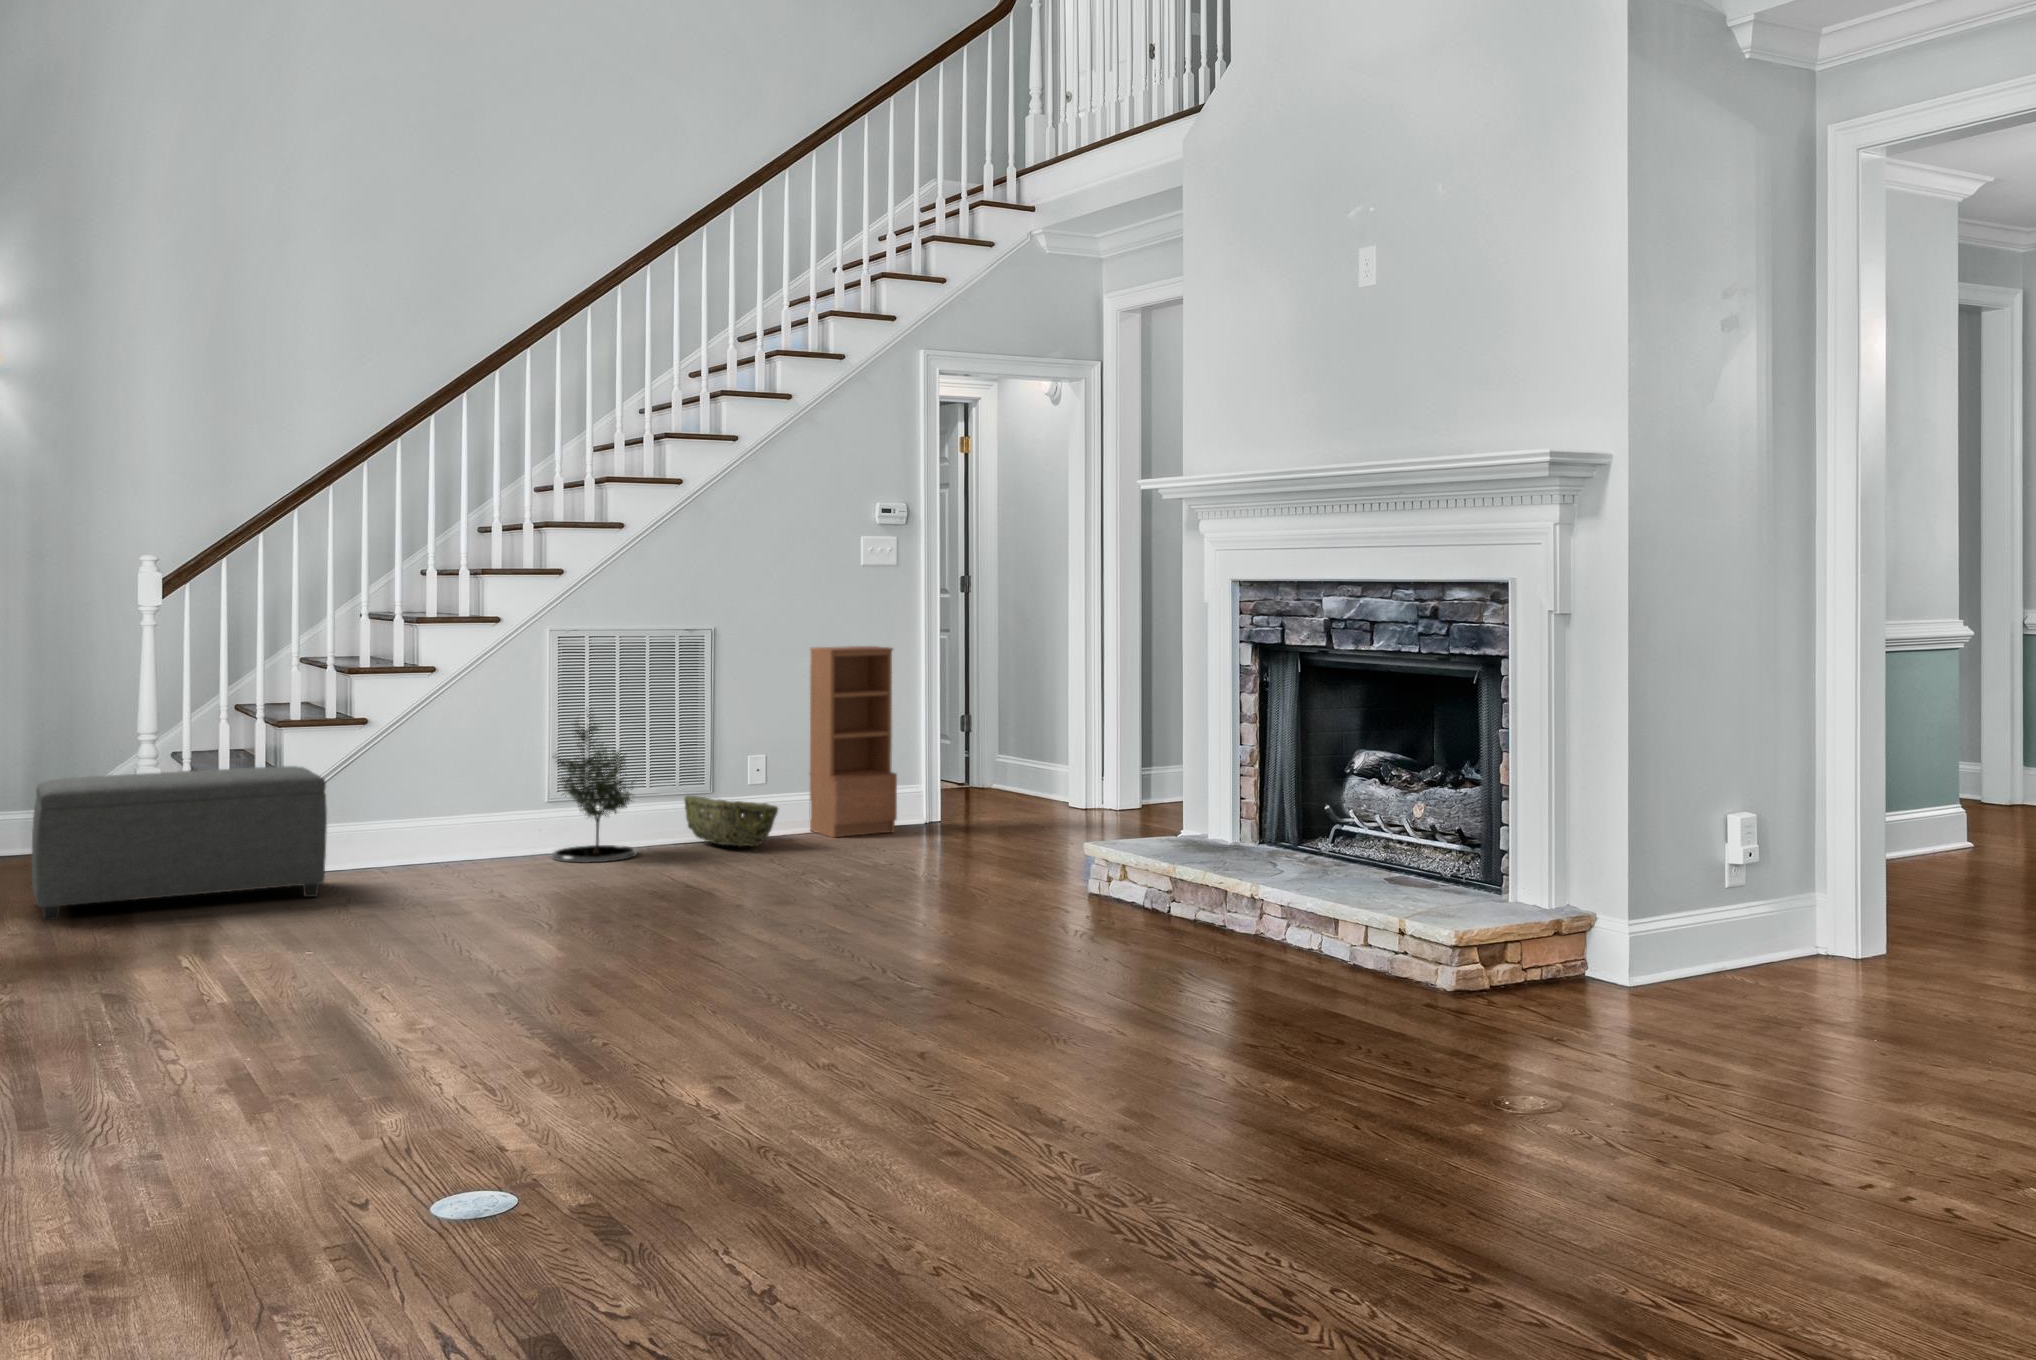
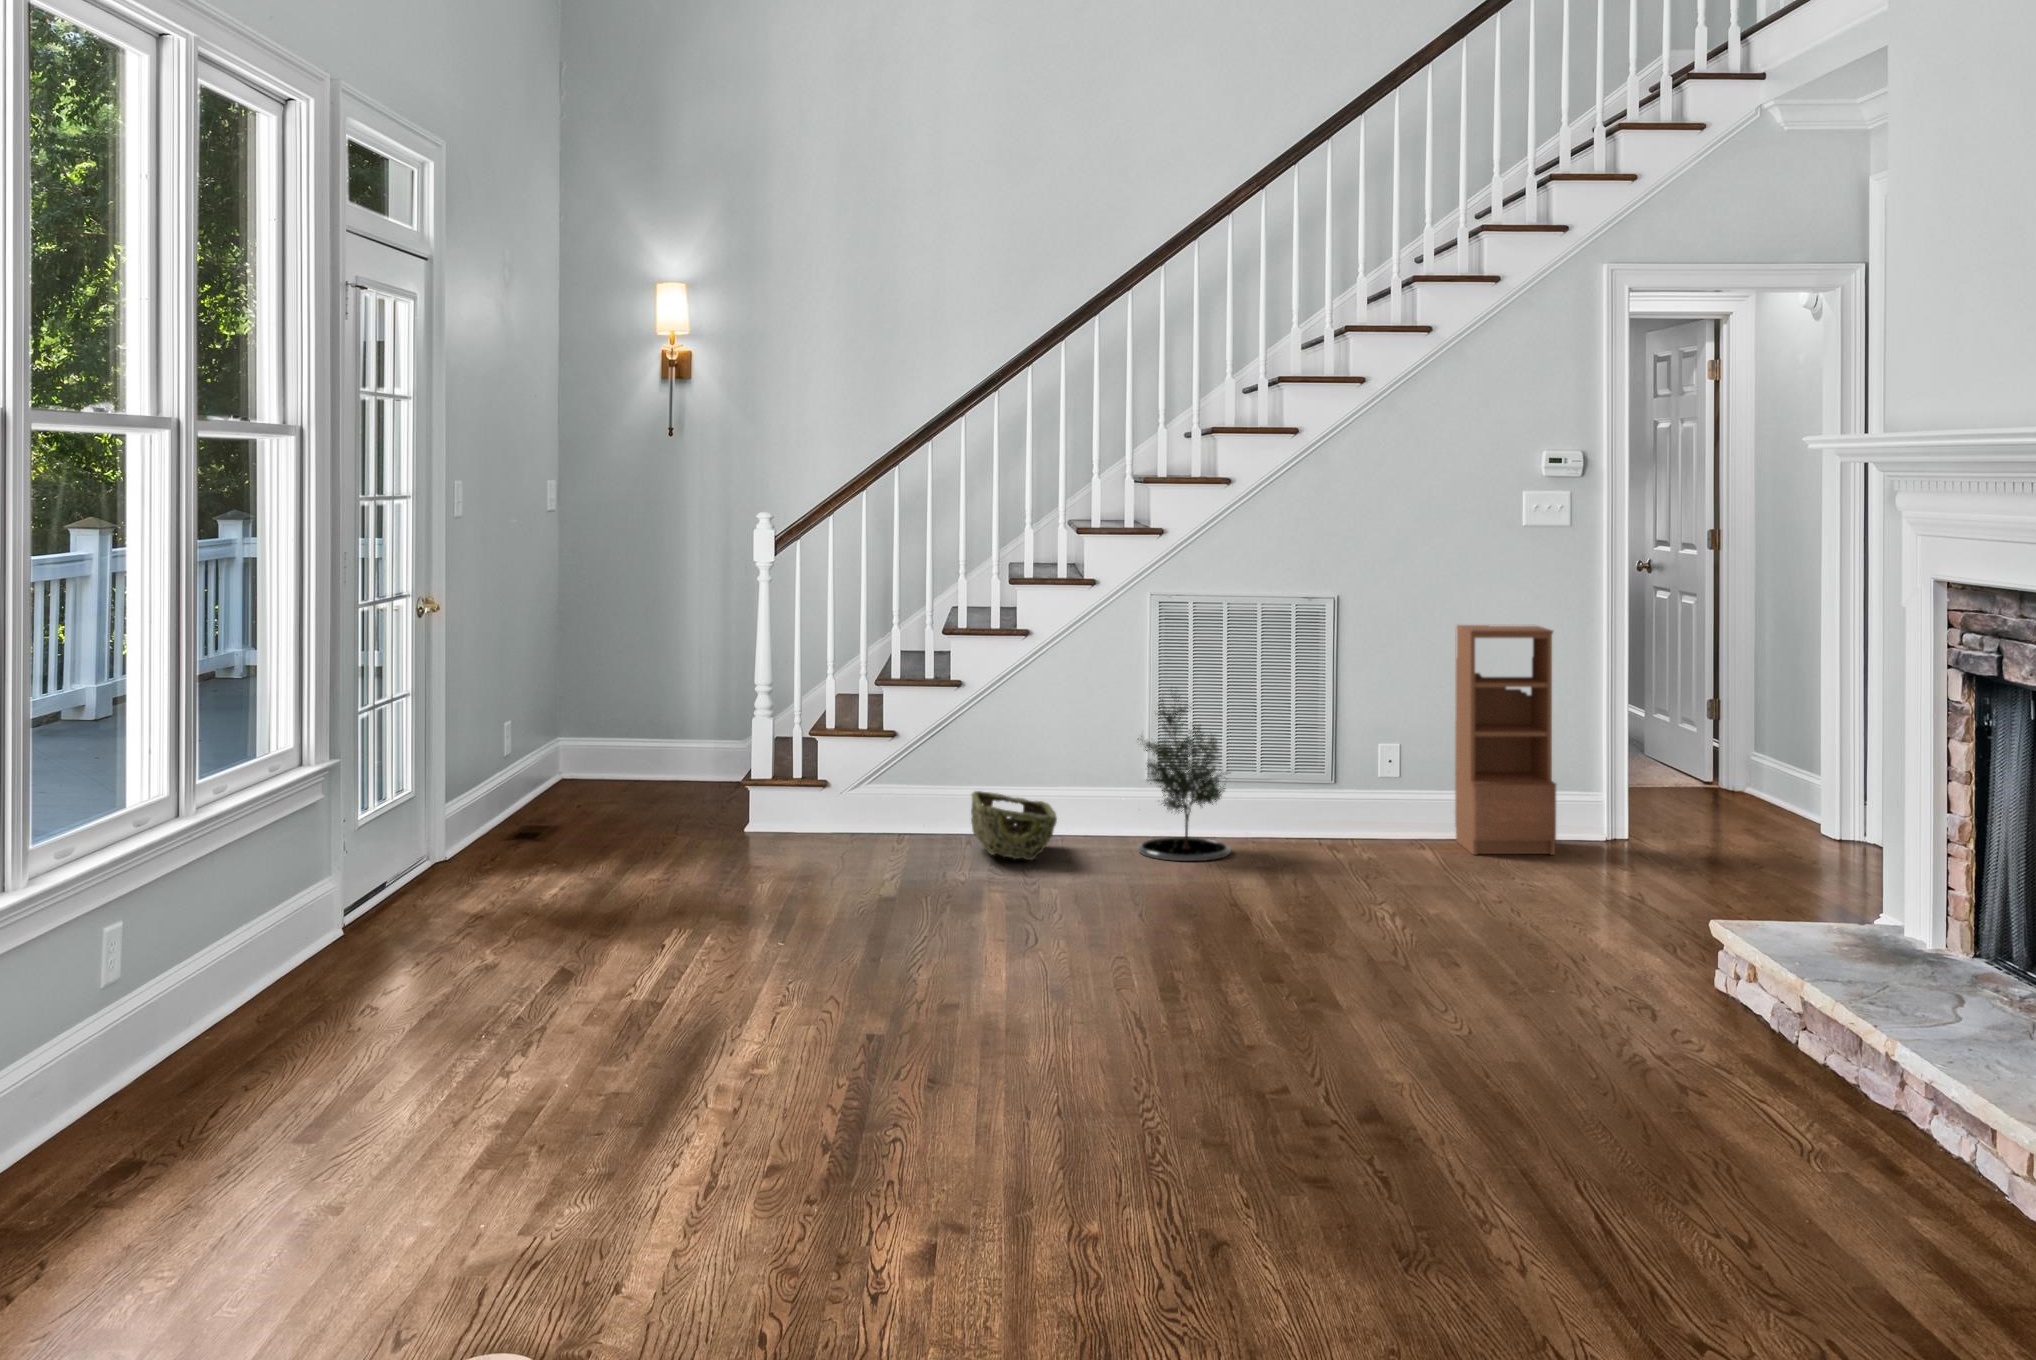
ottoman: present [32,766,327,920] -> none [610,734,880,875]
woven basket: present [685,796,778,847] -> present [971,791,1057,860]

